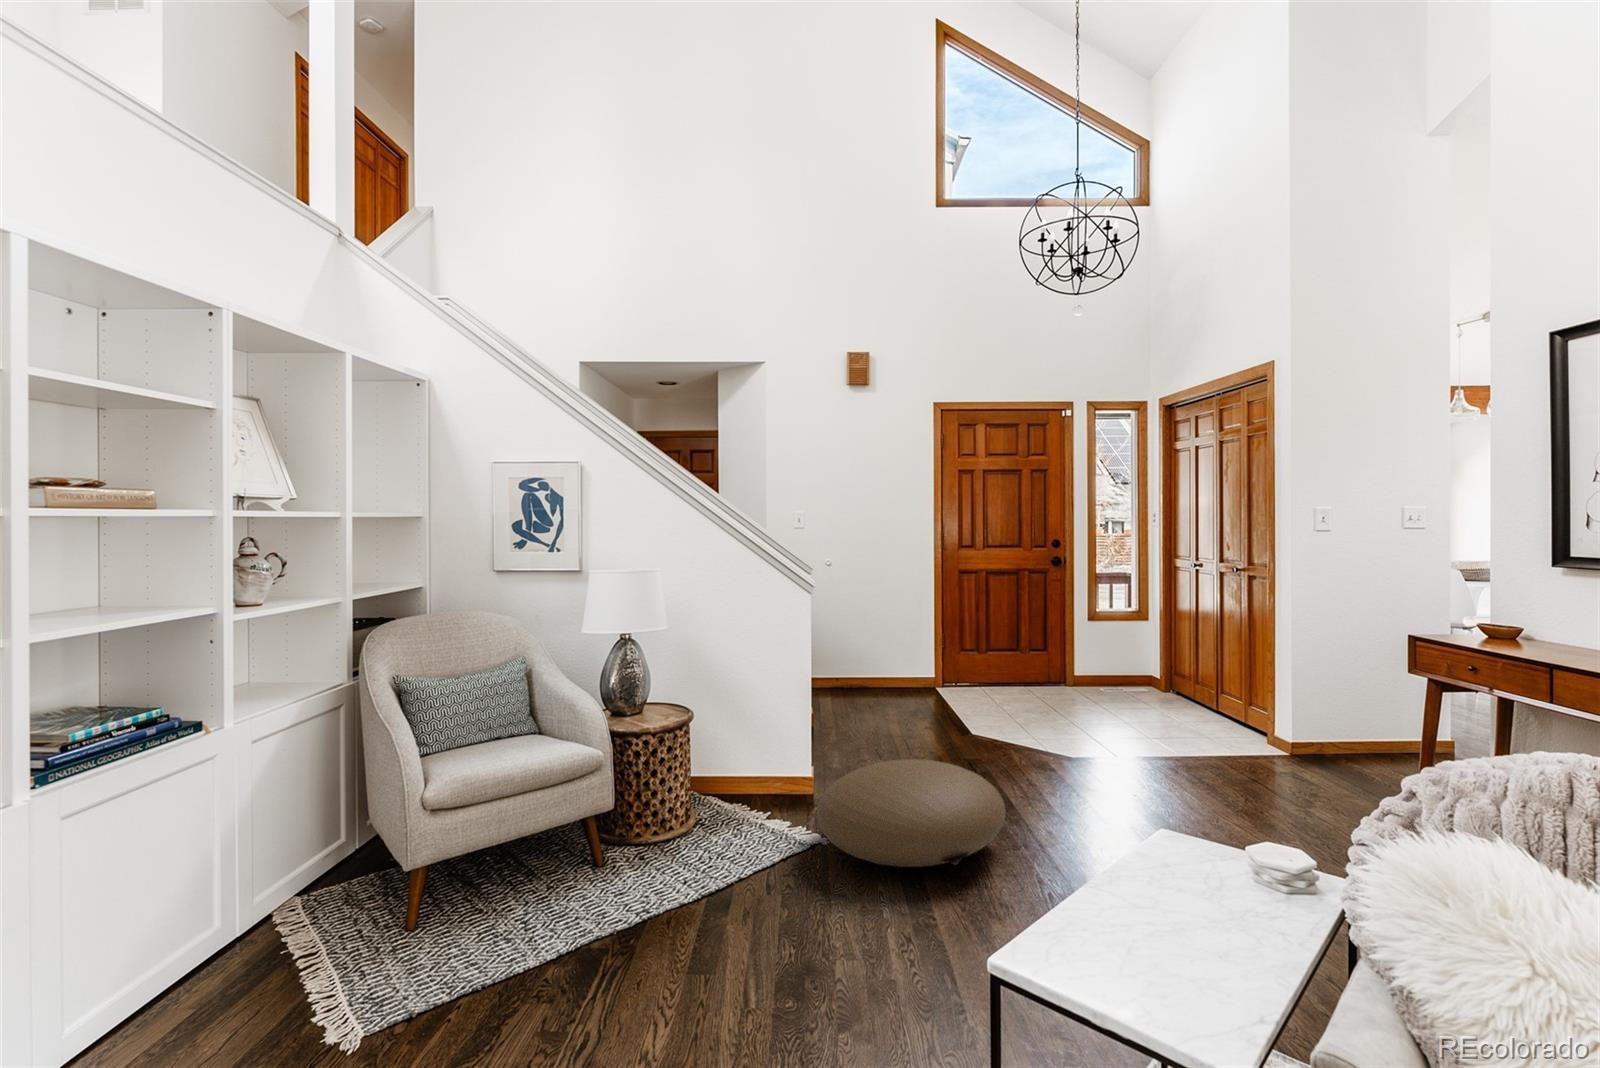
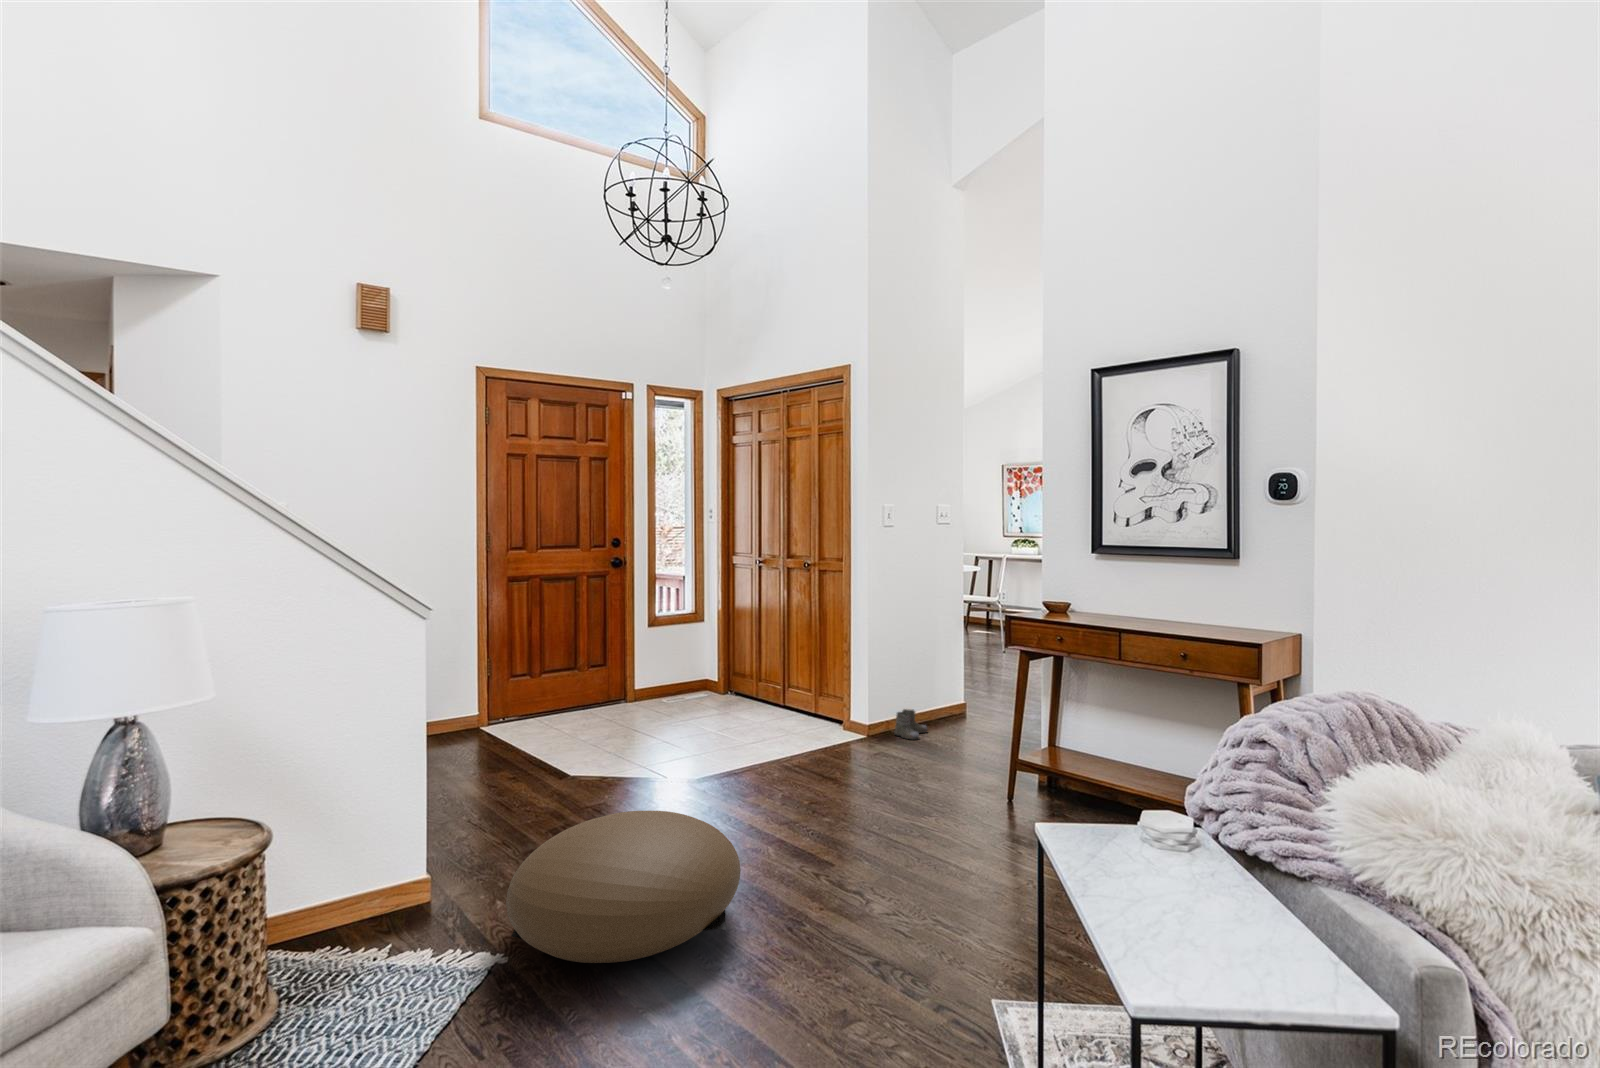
boots: none [1322,735,1376,771] -> present [894,709,928,740]

